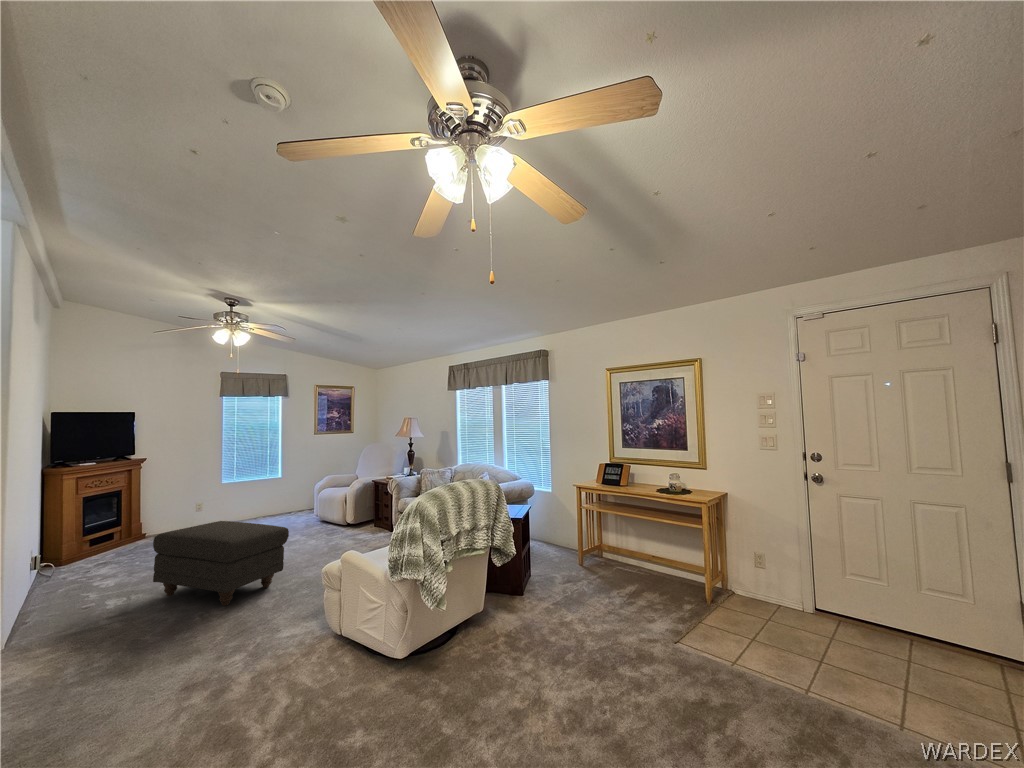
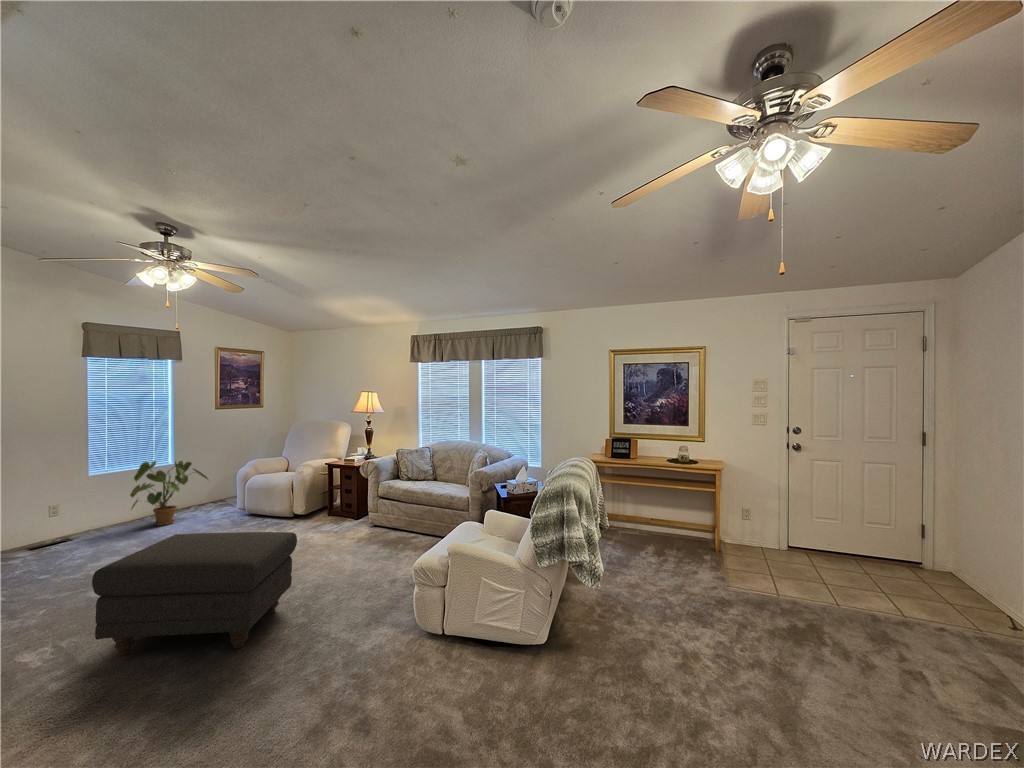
house plant: none [246,473,303,522] -> present [130,461,208,525]

